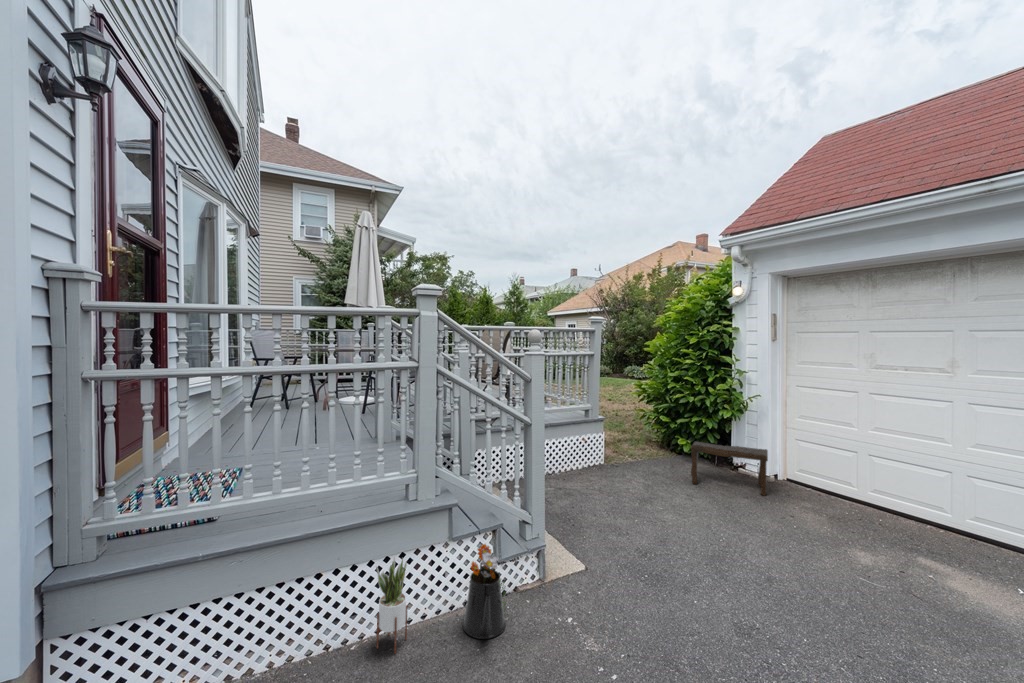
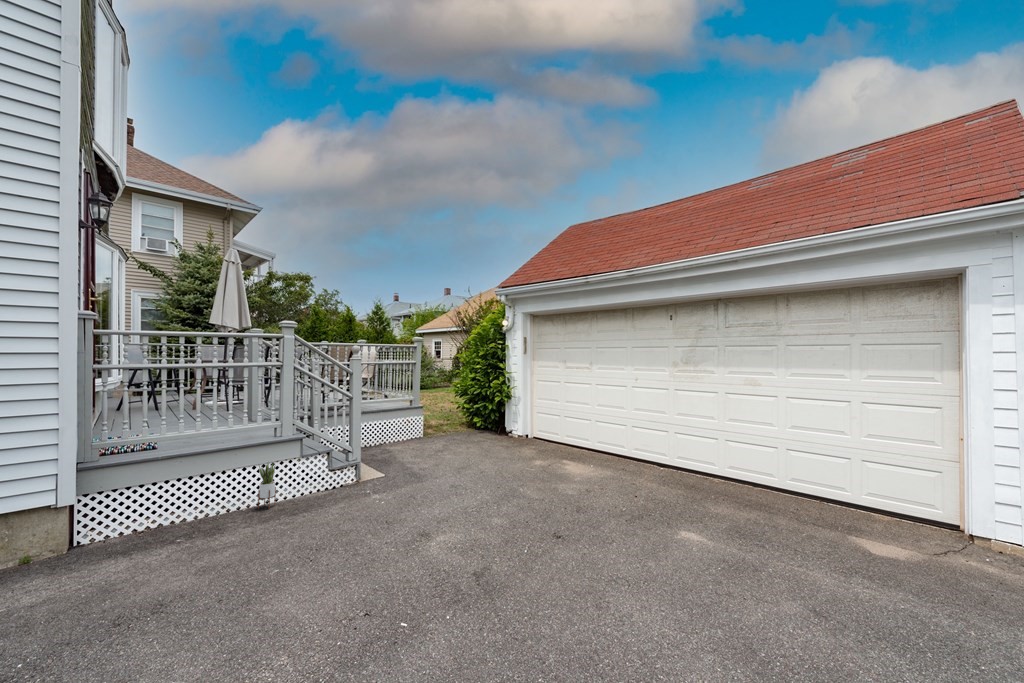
bench: present [691,441,768,496] -> none [475,416,522,444]
watering can: present [462,544,506,639] -> none [308,456,334,501]

